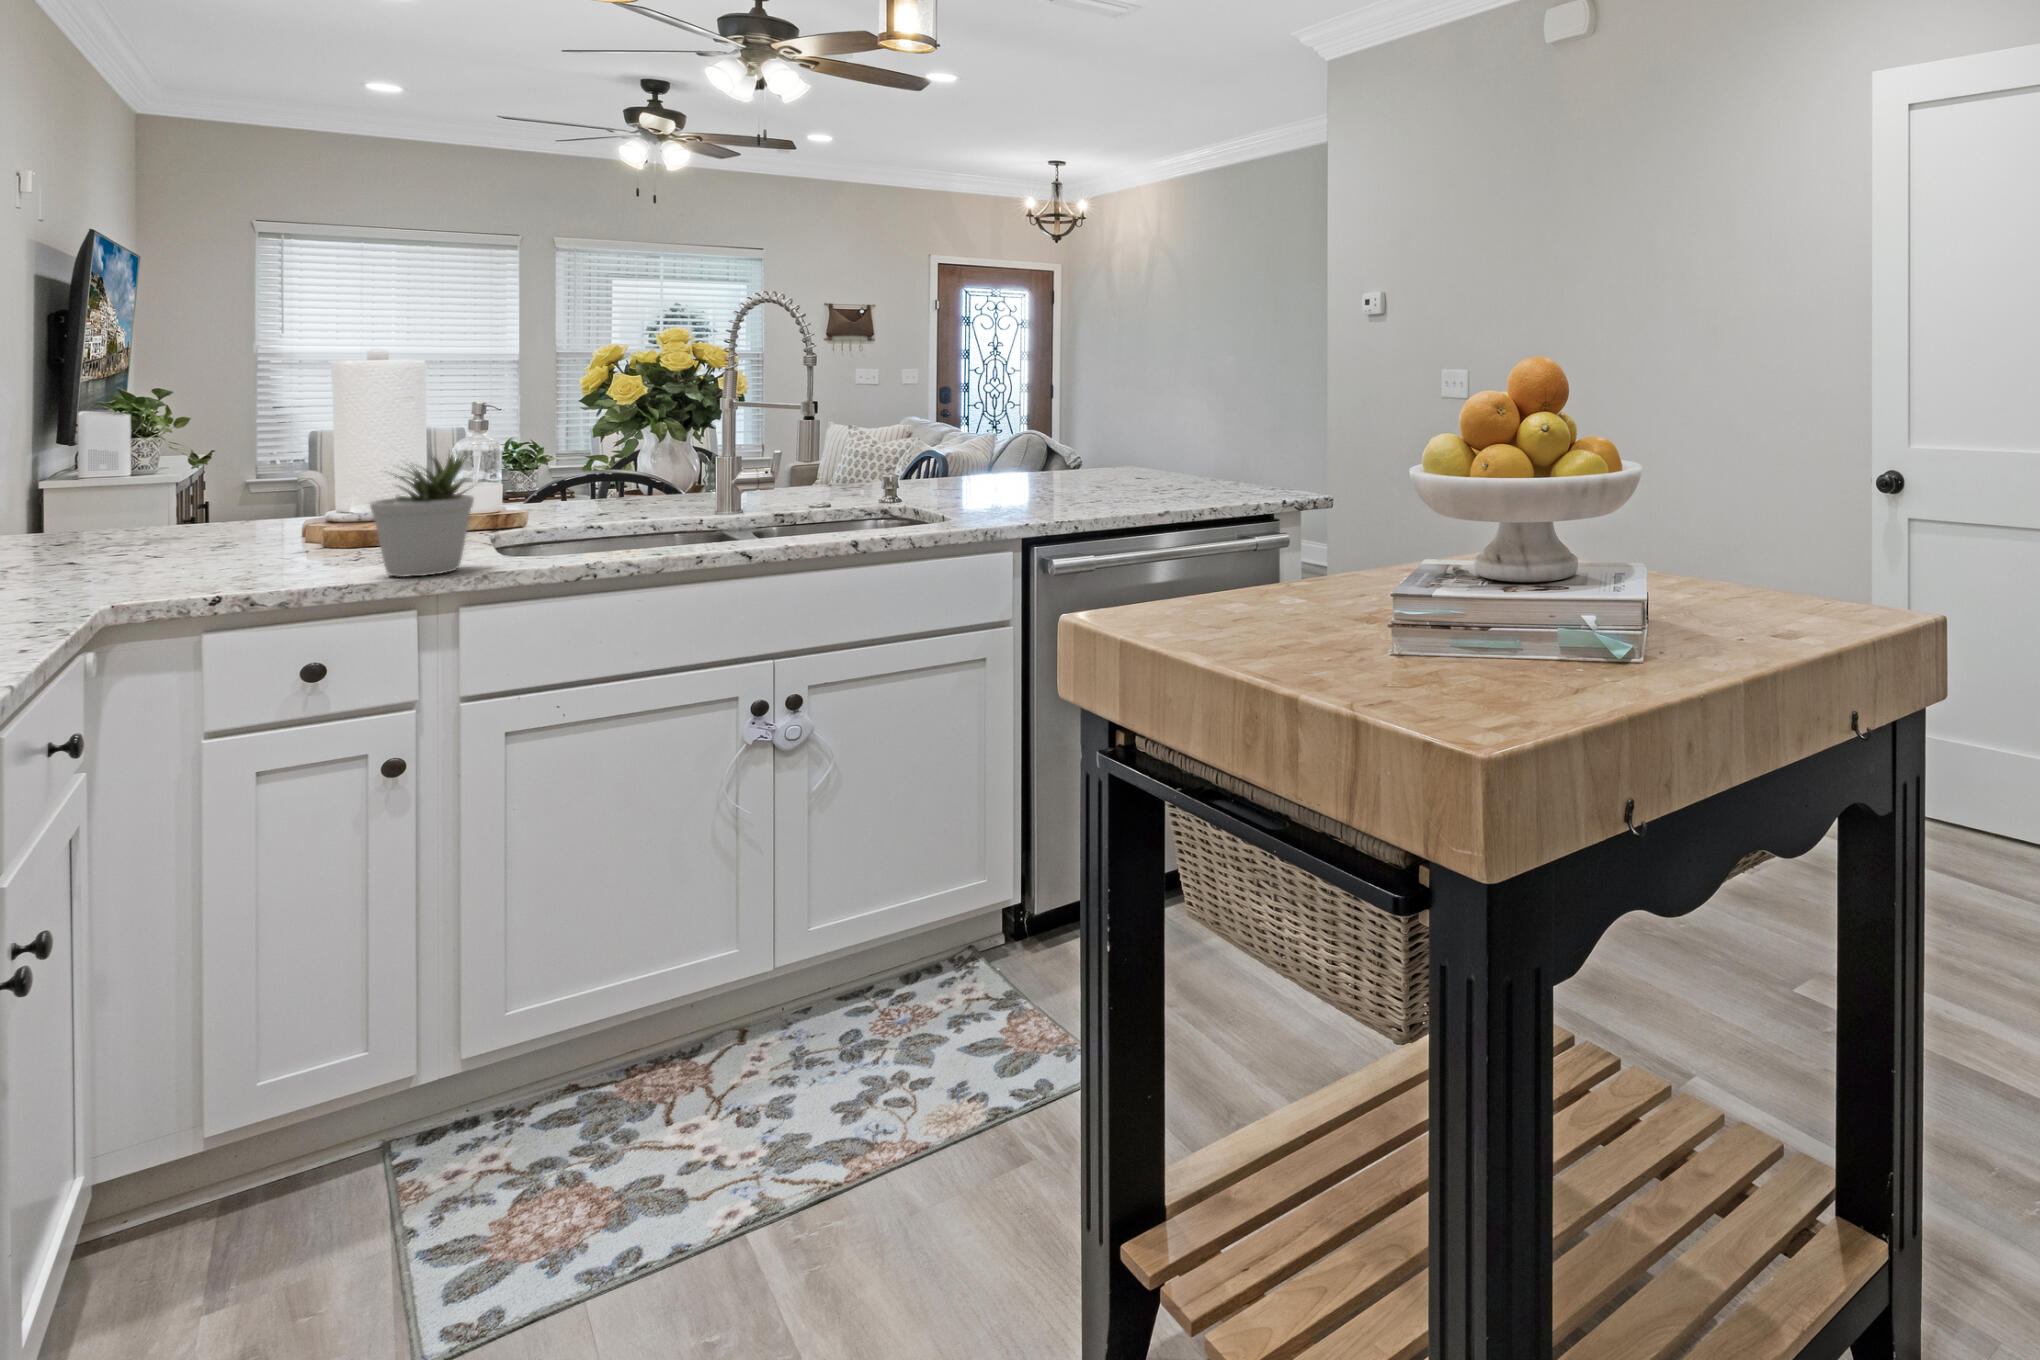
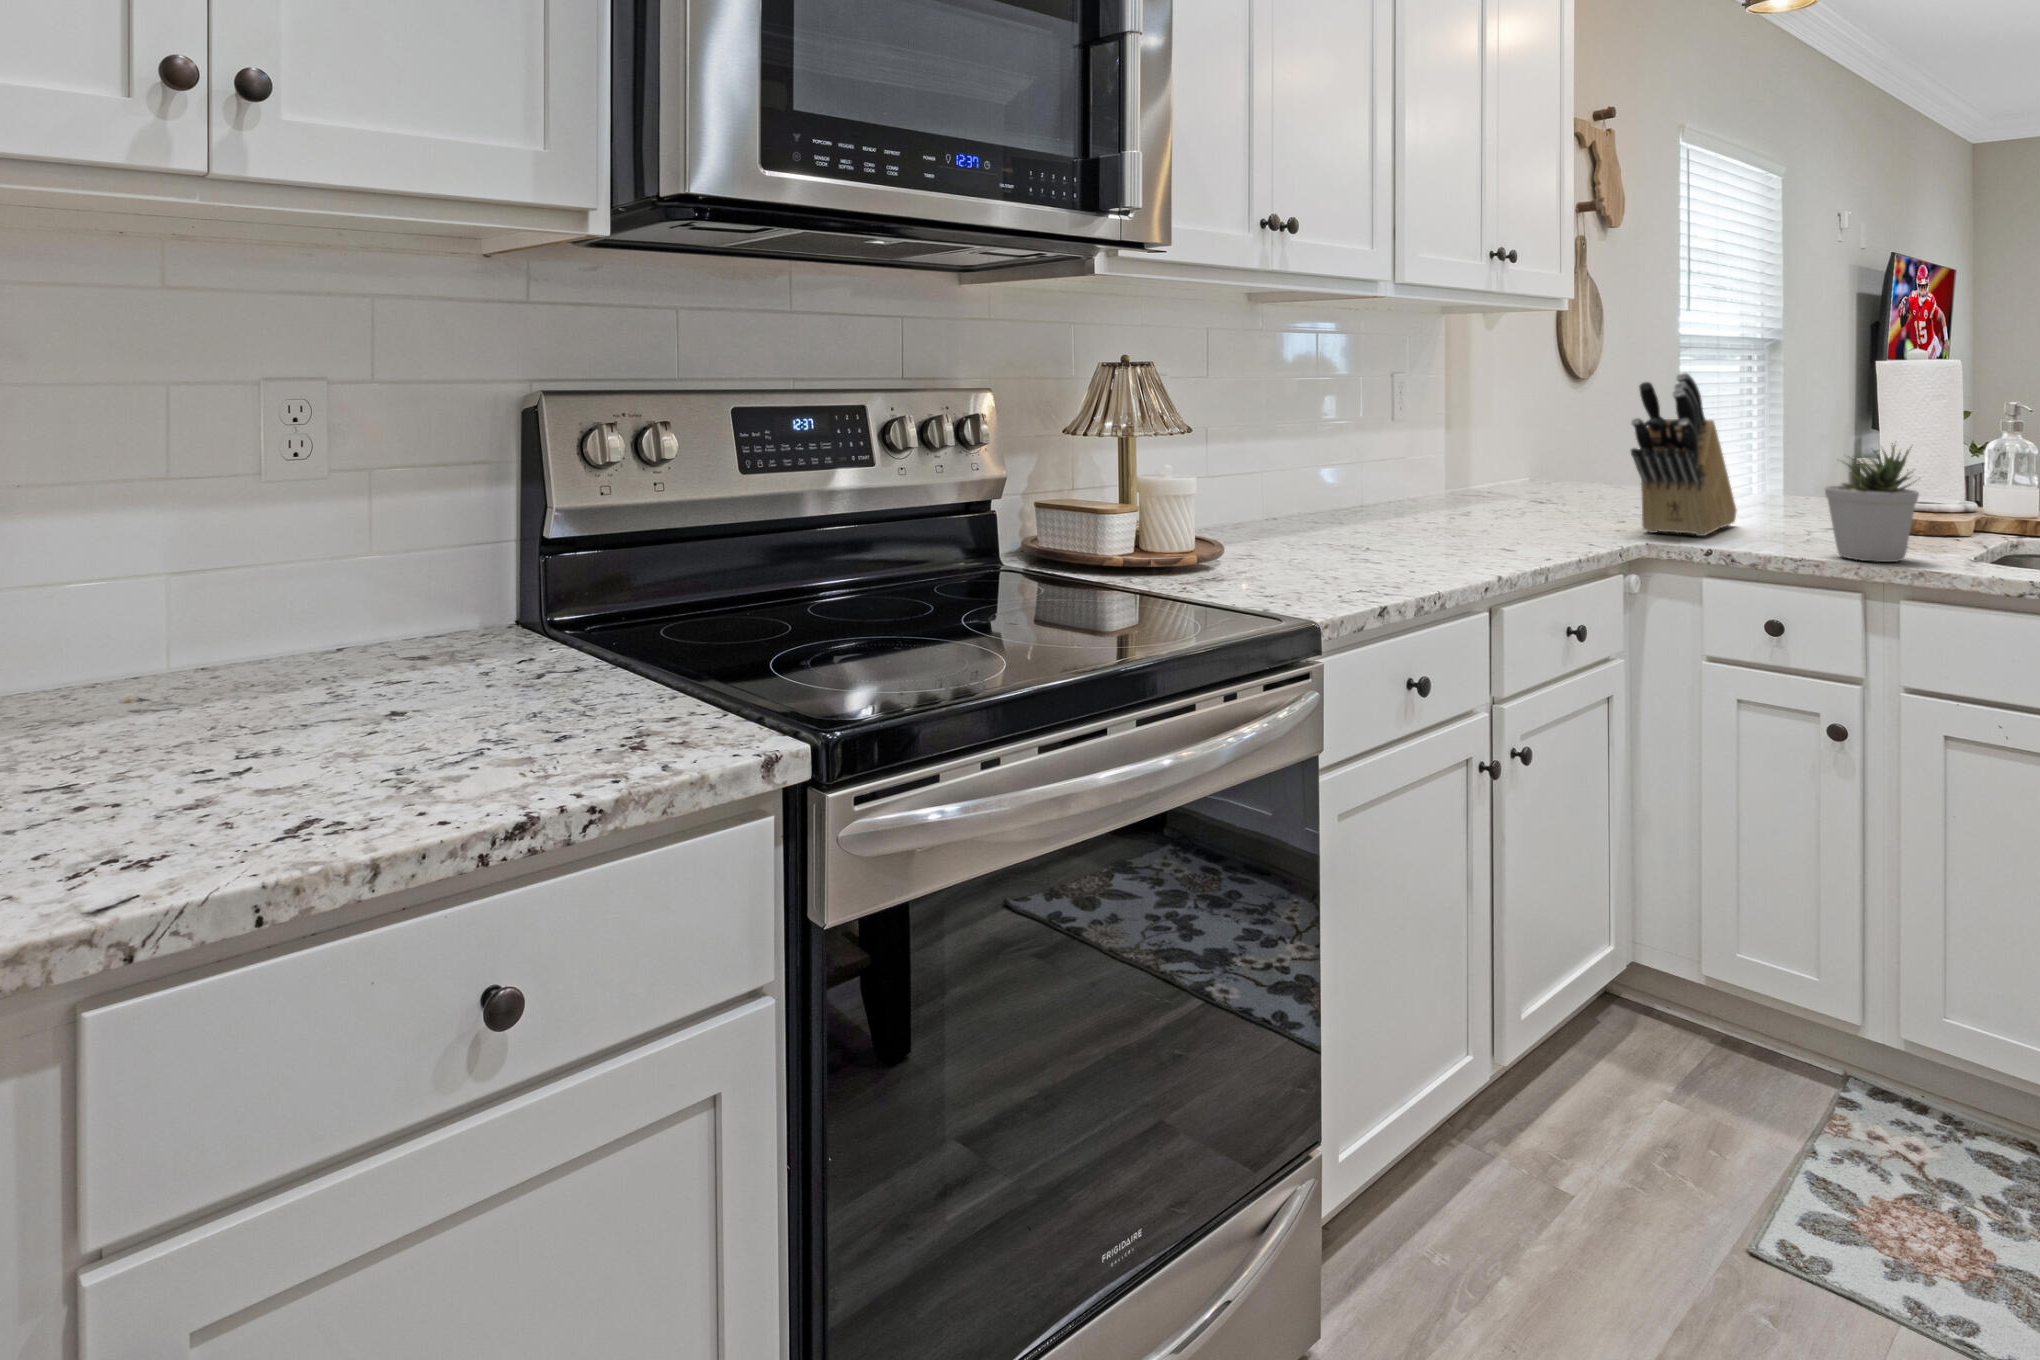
knife block: none [78,380,190,596] -> present [1631,373,1736,536]

